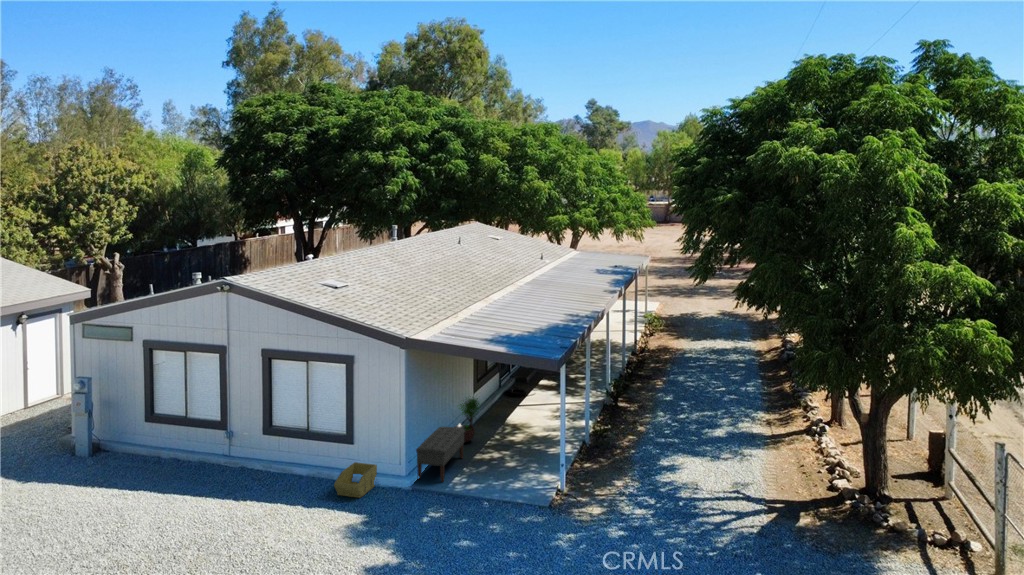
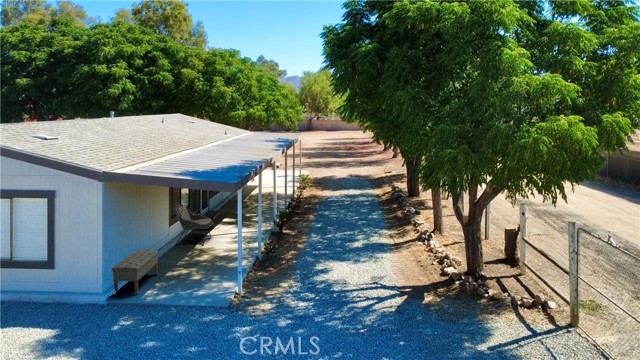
lounge chair: none [481,366,527,422] -> present [175,205,213,246]
potted tree: present [455,398,480,442] -> none [150,224,174,263]
storage bin: present [334,462,377,498] -> none [31,284,76,314]

